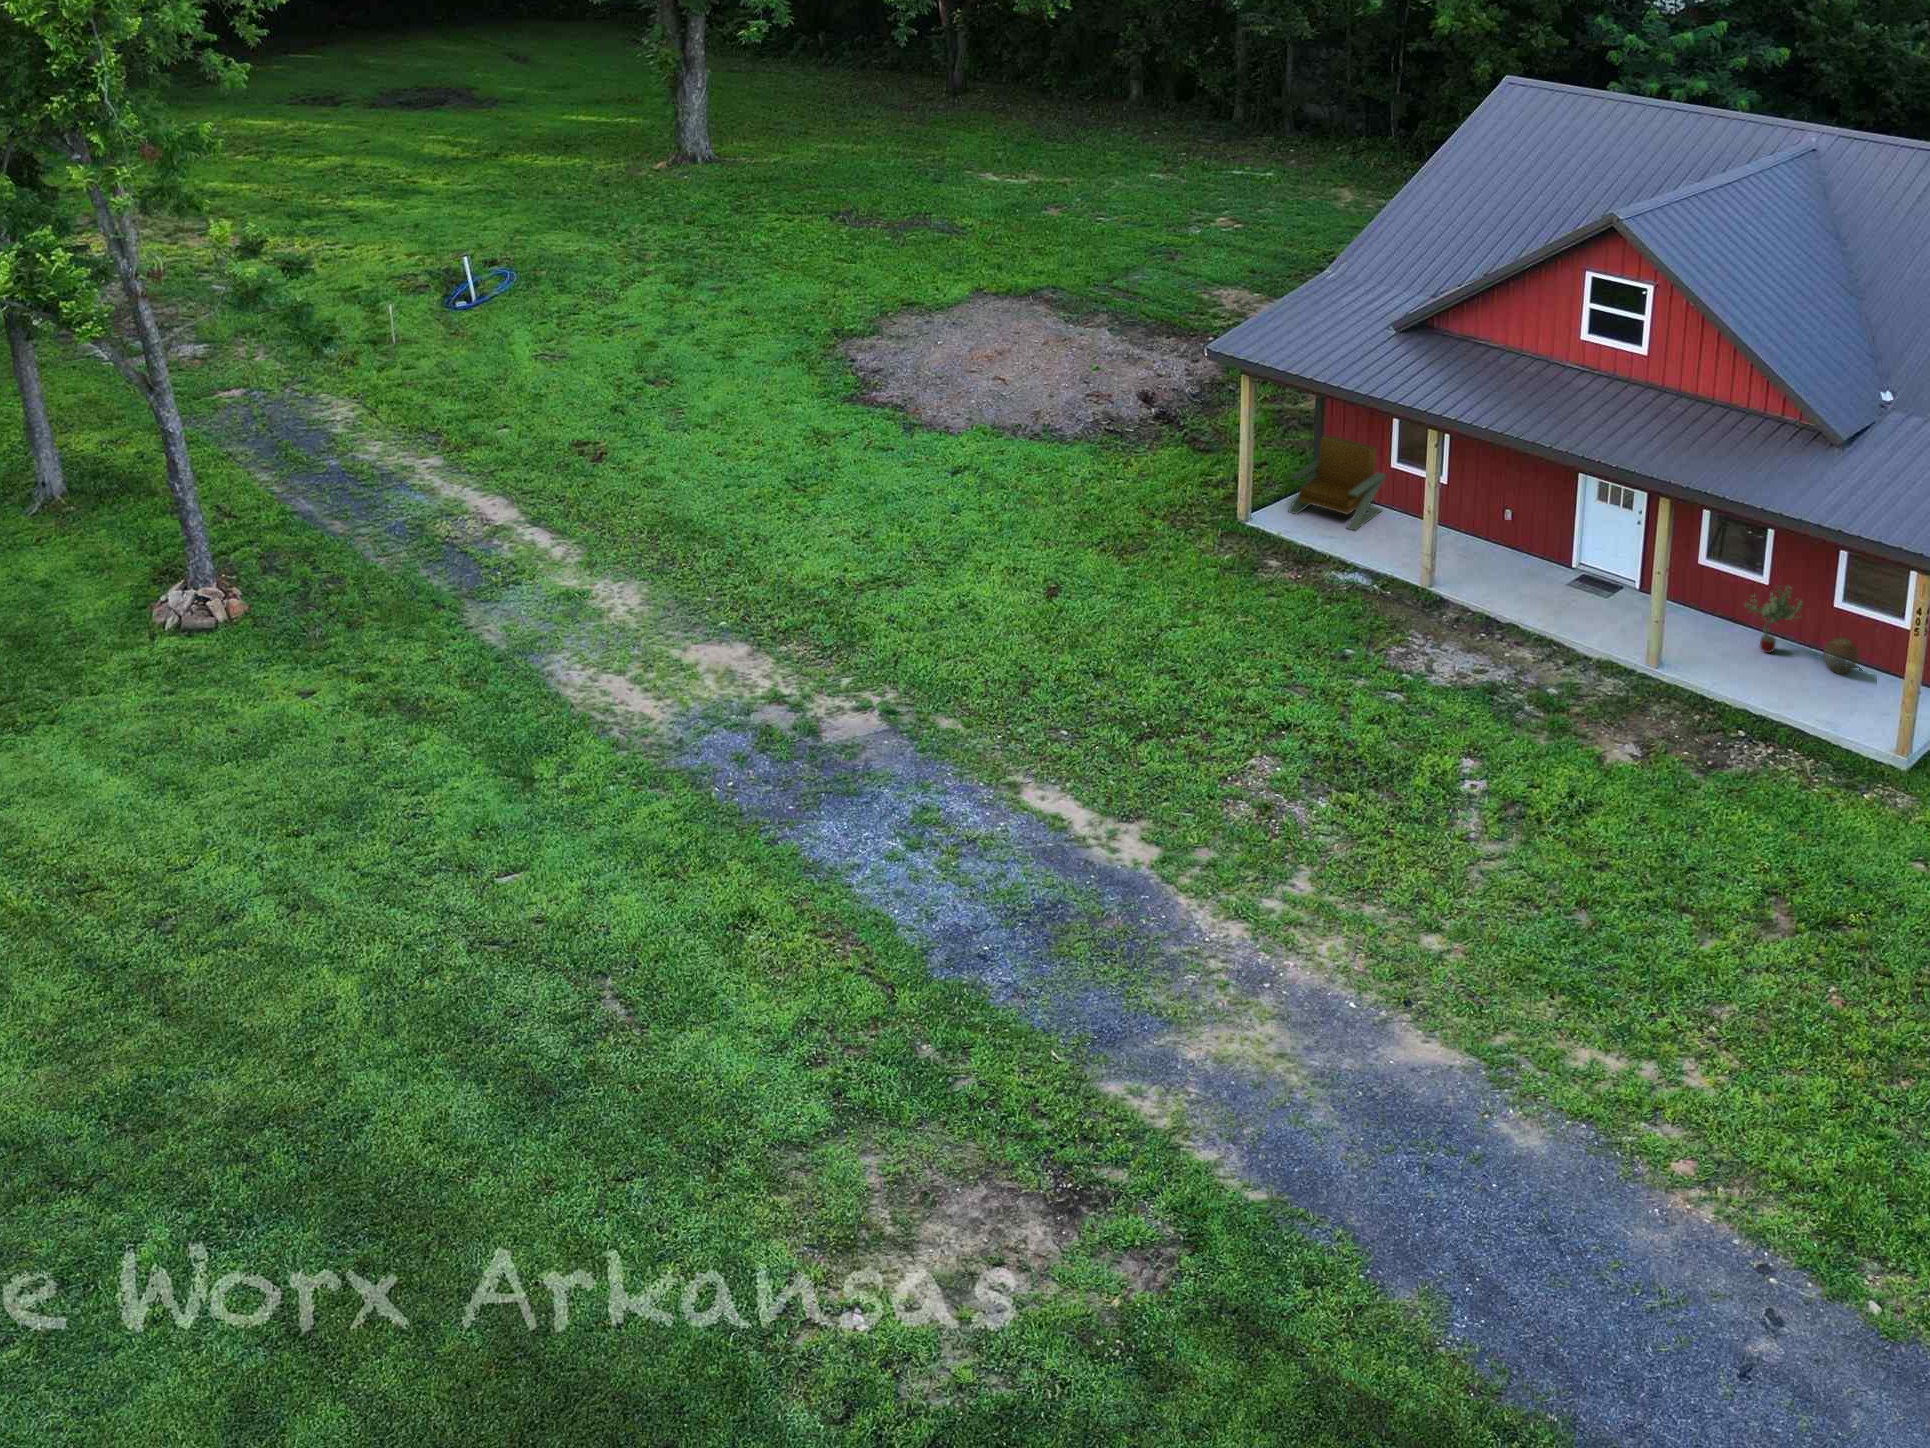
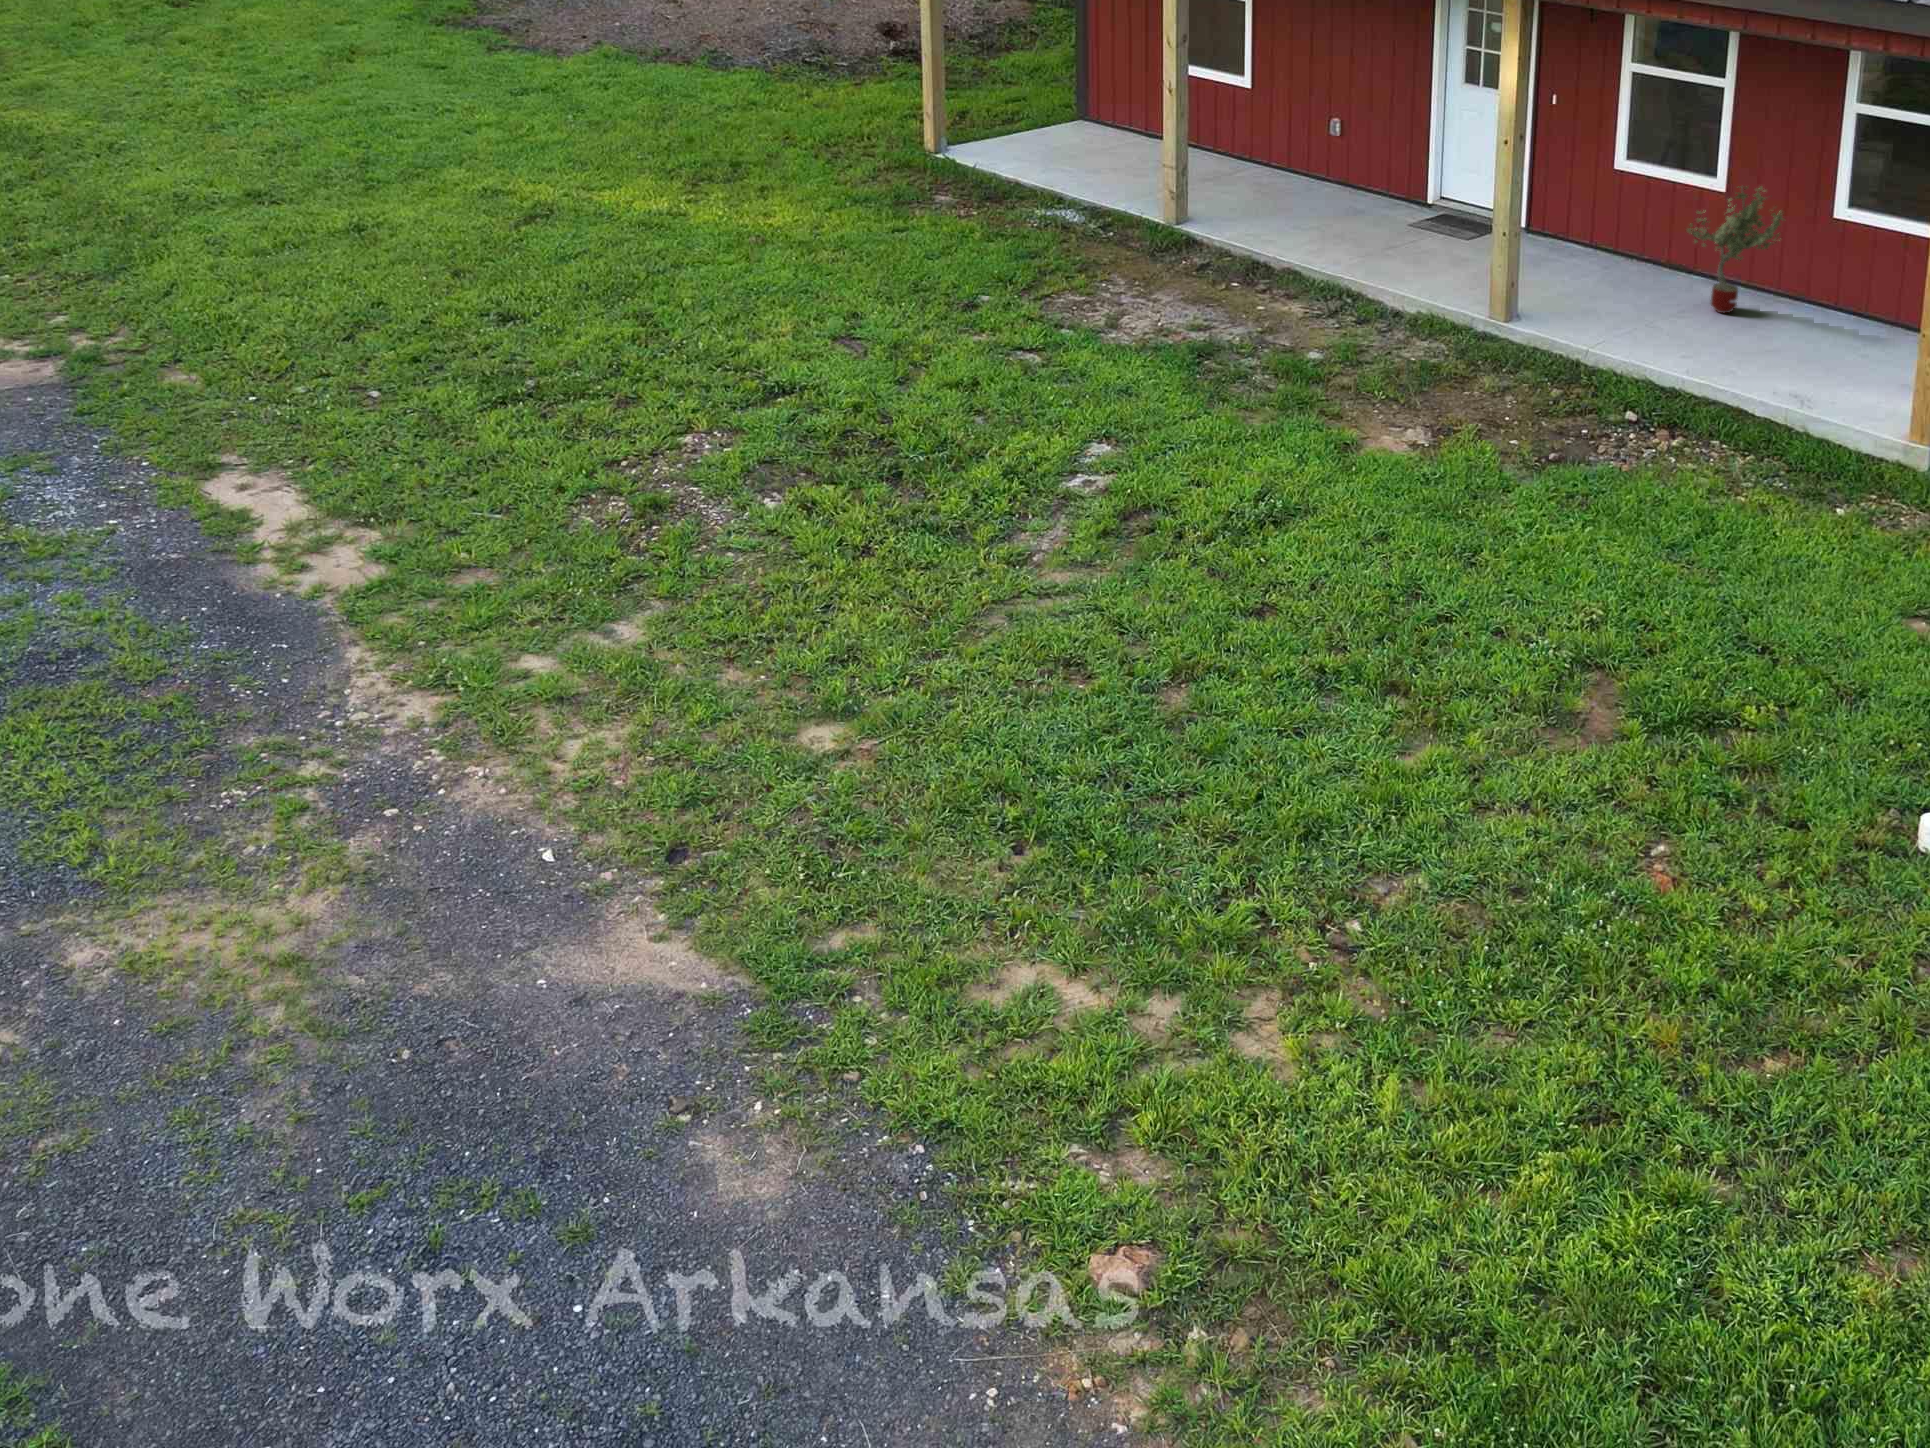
lounge chair: present [1289,435,1385,531] -> none [994,13,1155,156]
woven basket: present [1823,637,1858,674] -> none [1818,277,1880,344]

